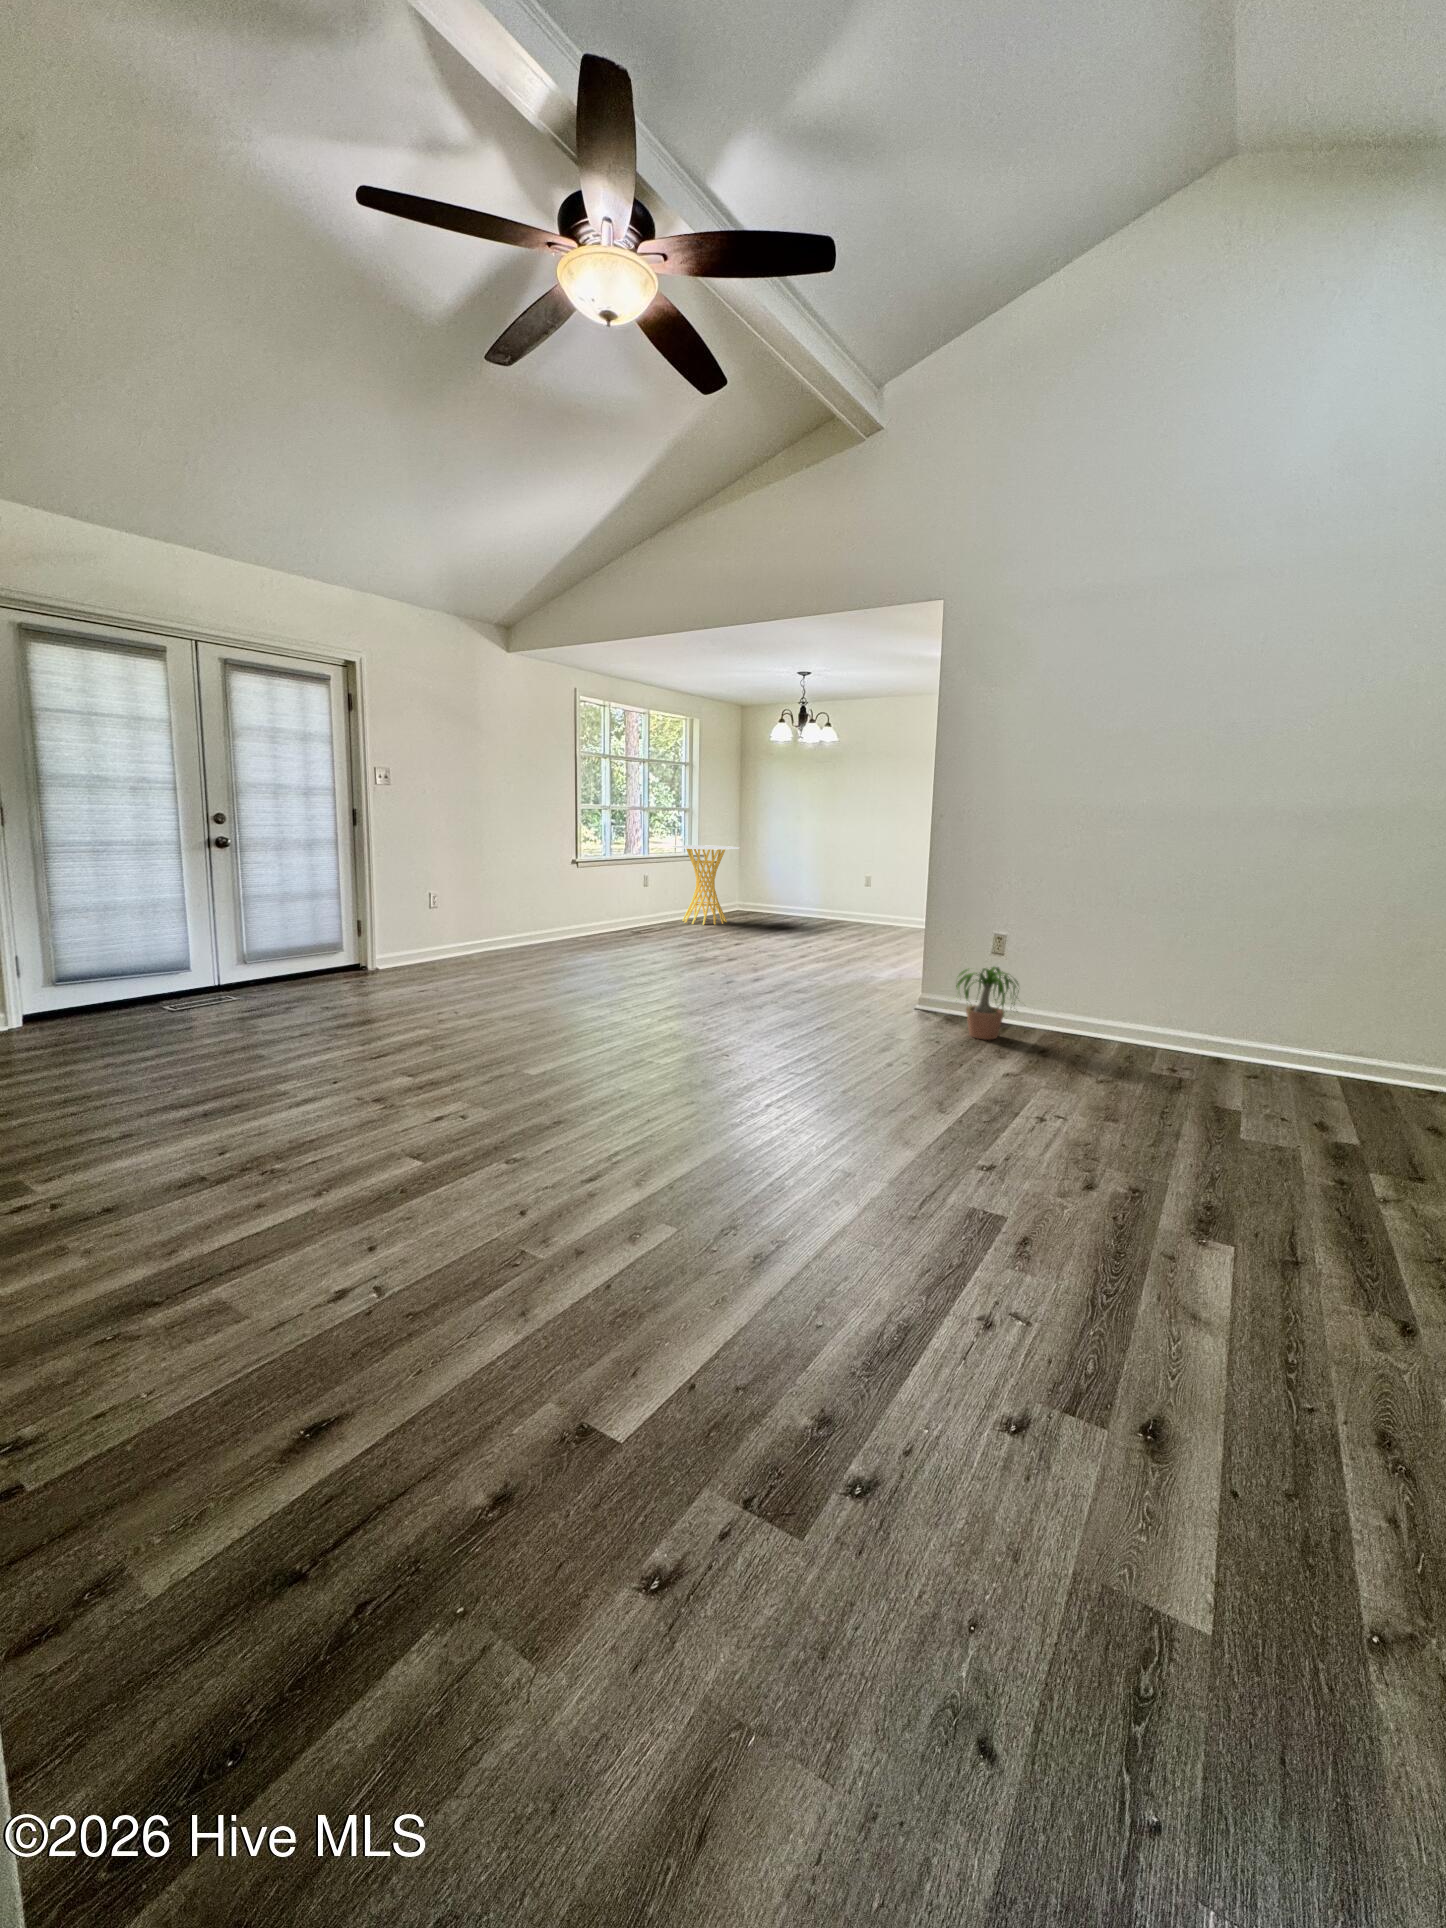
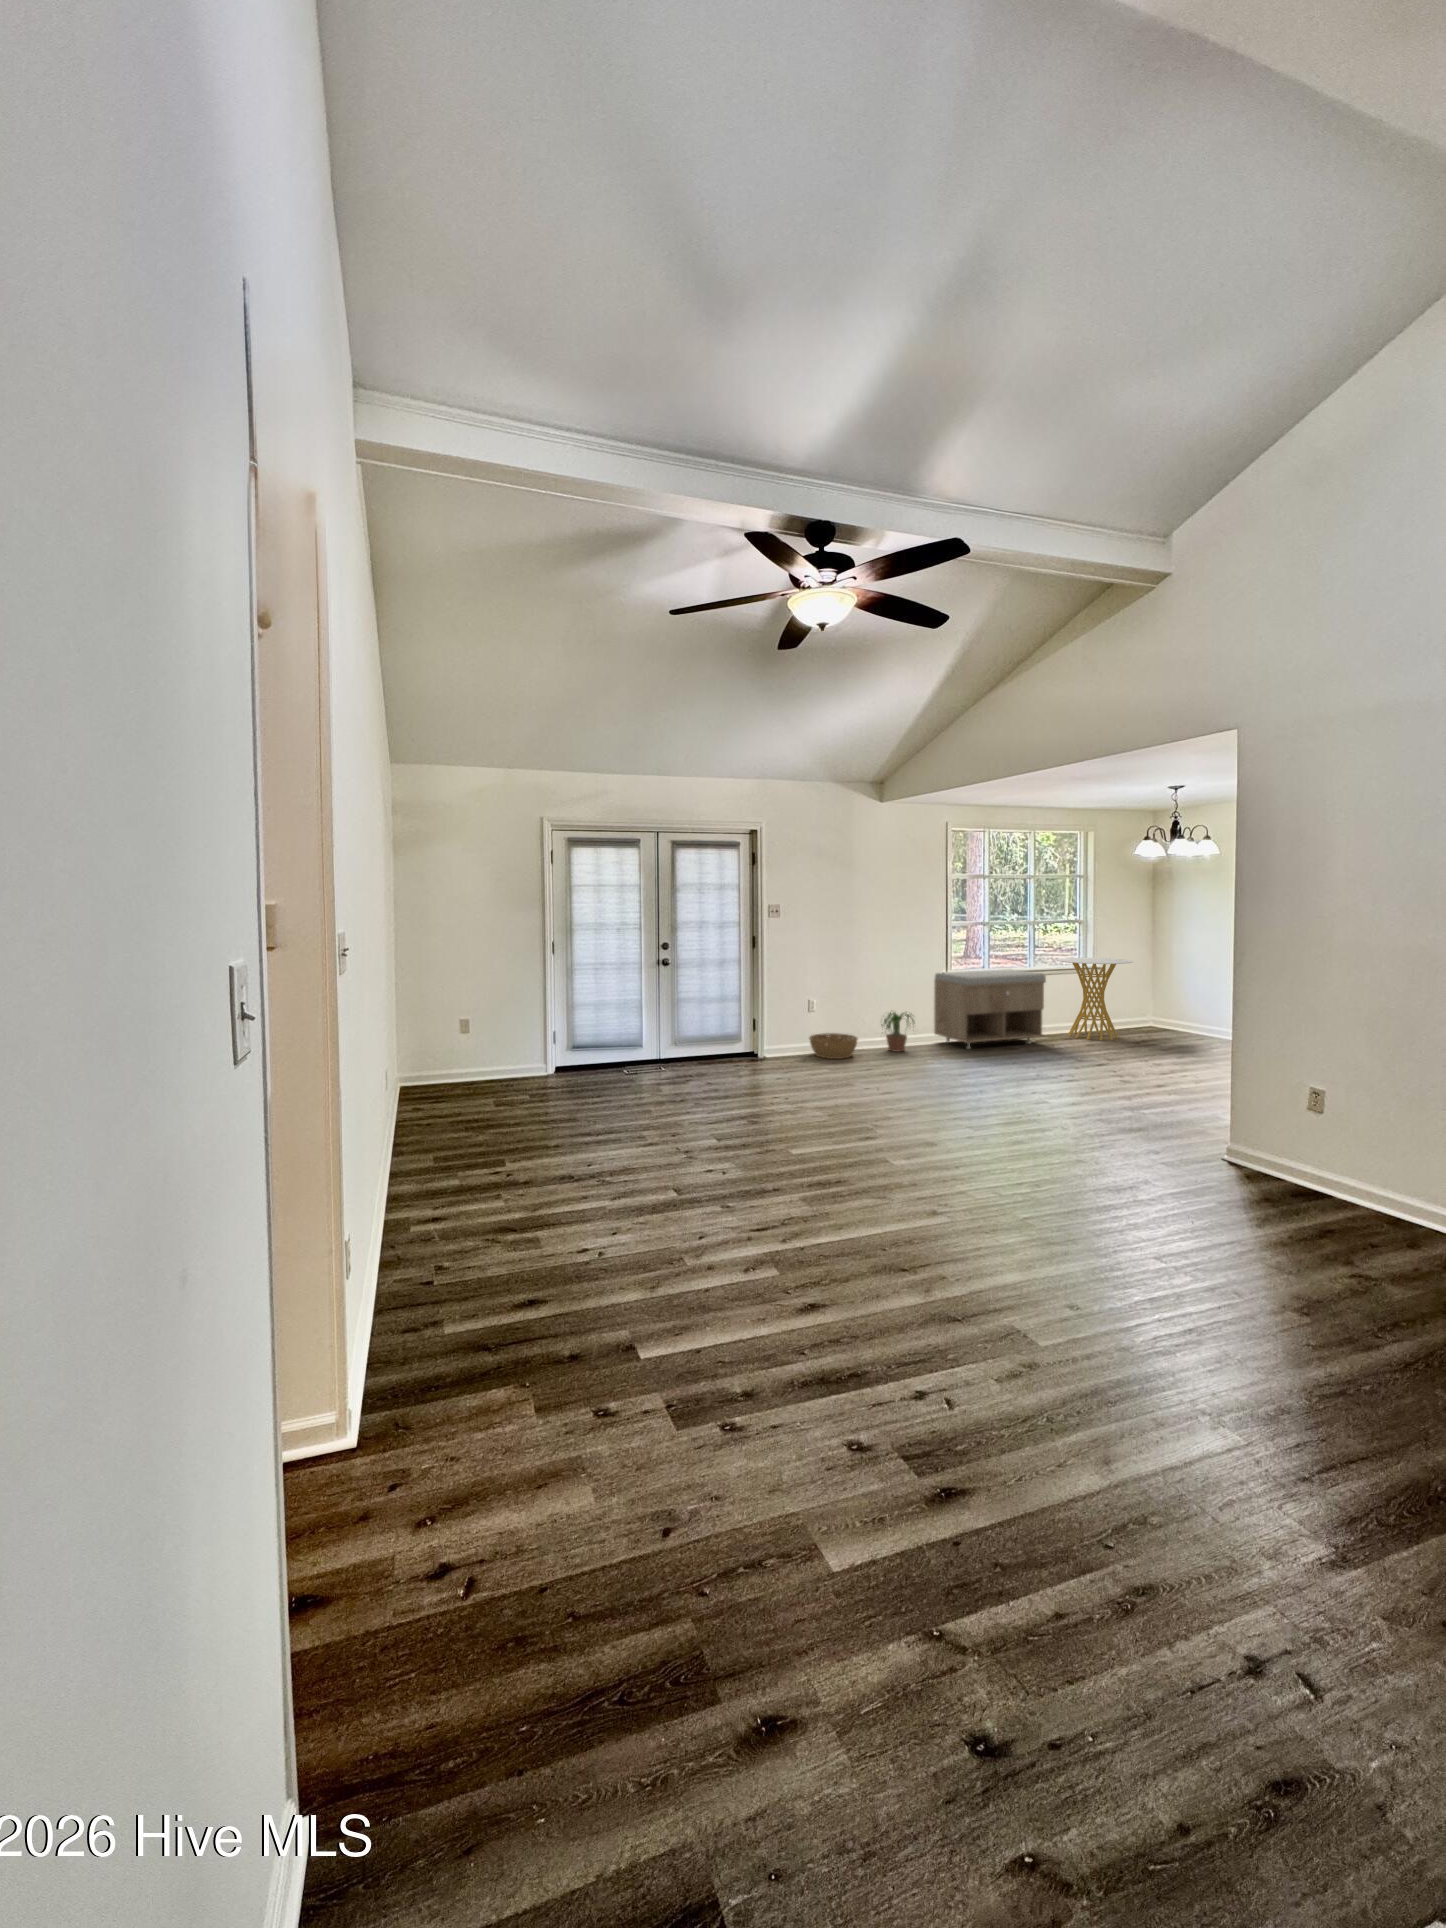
storage bench: none [564,856,674,941] -> present [934,969,1046,1049]
basket: none [434,933,497,963] -> present [809,1033,858,1059]
potted plant: present [956,967,1019,1040] -> present [881,1012,915,1052]

